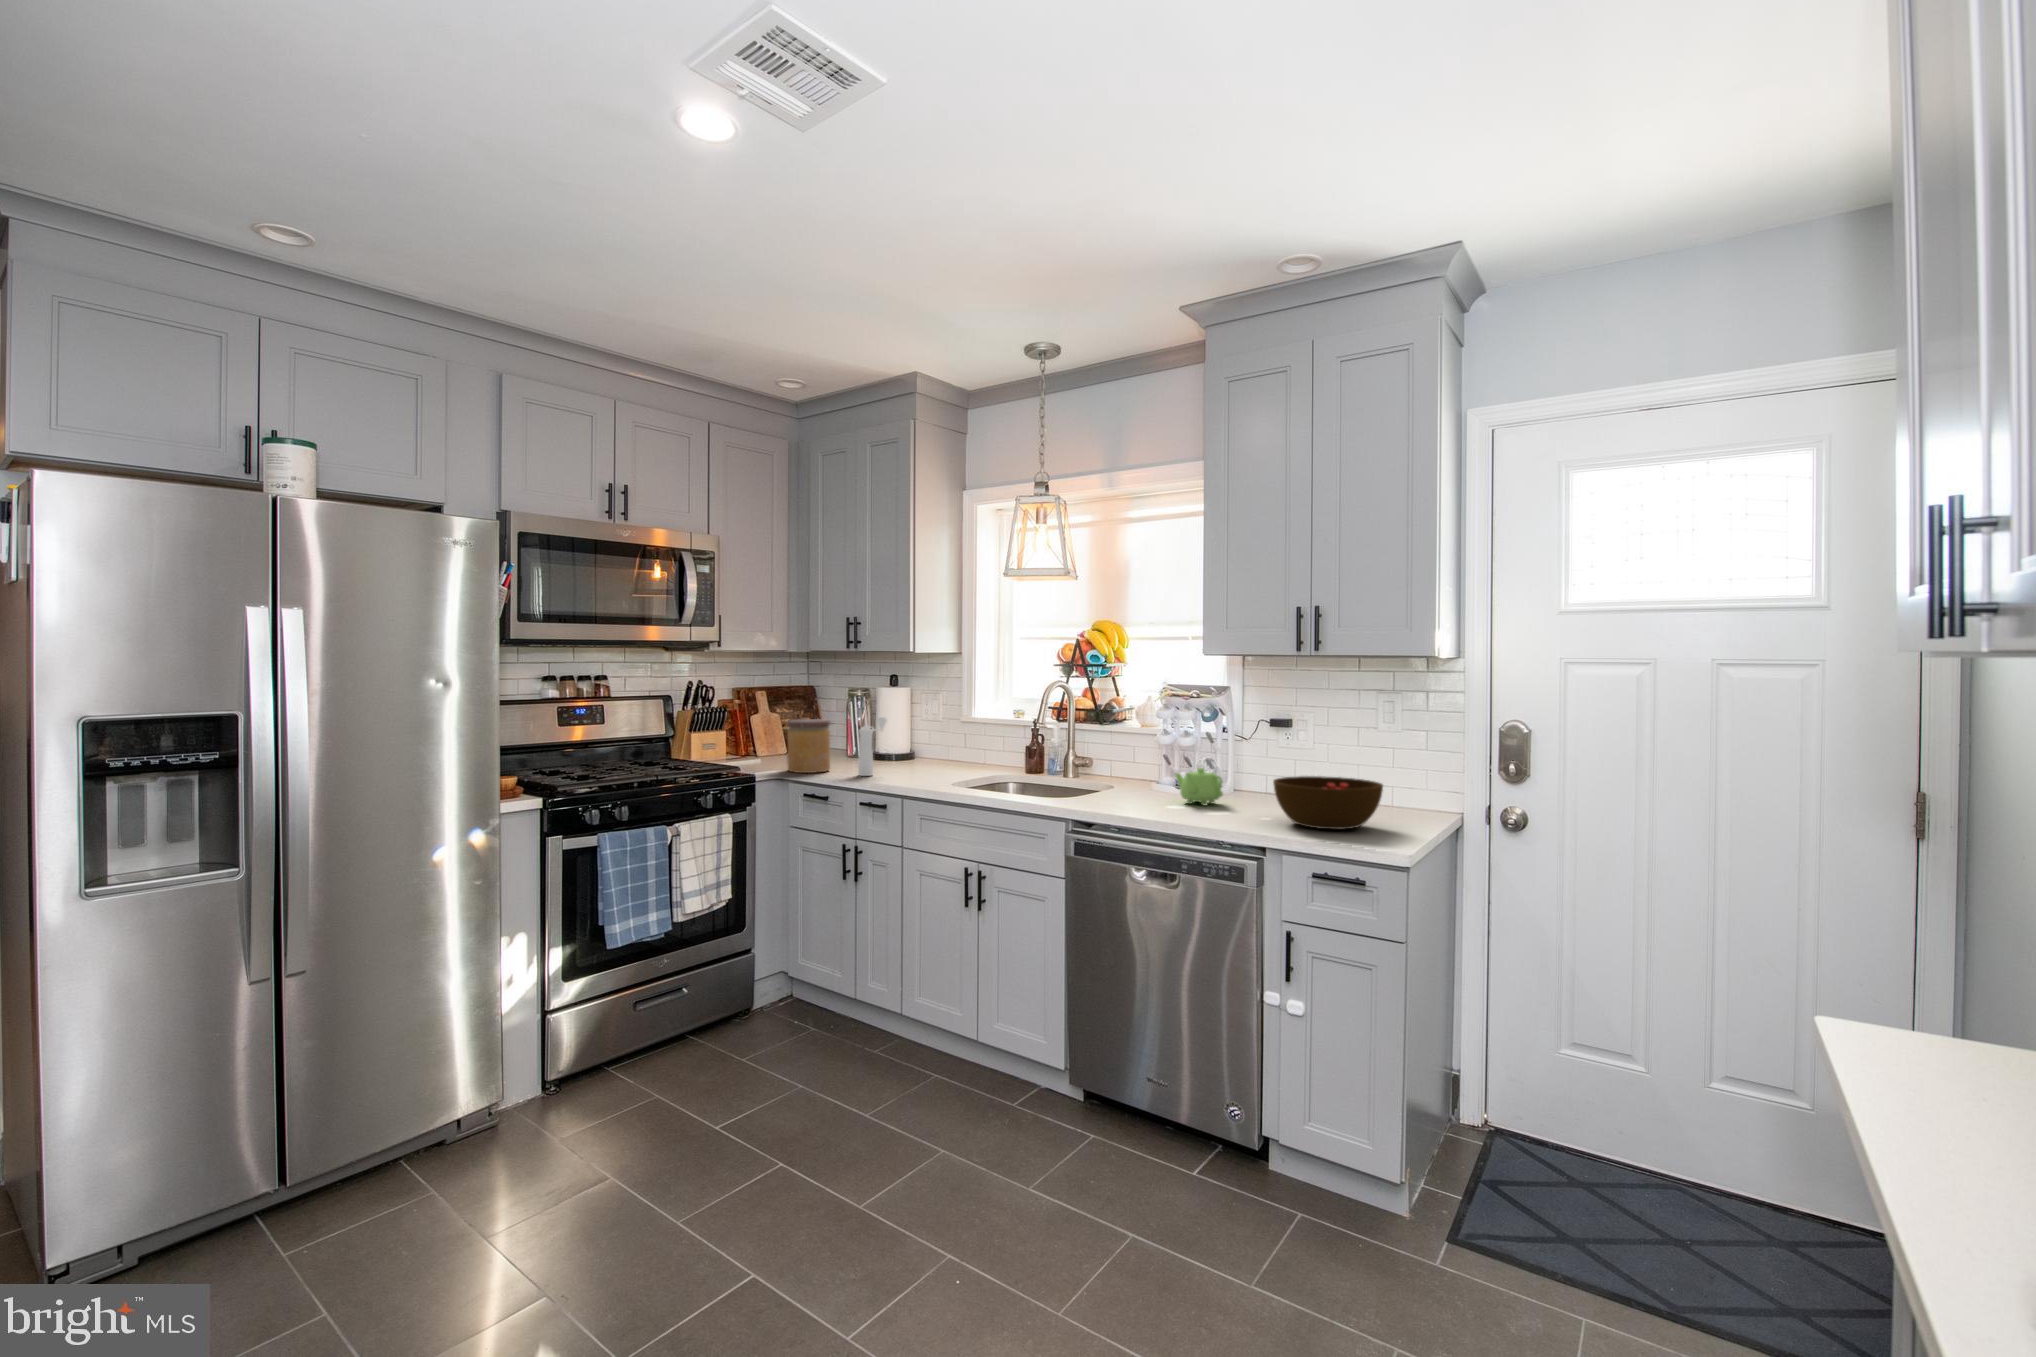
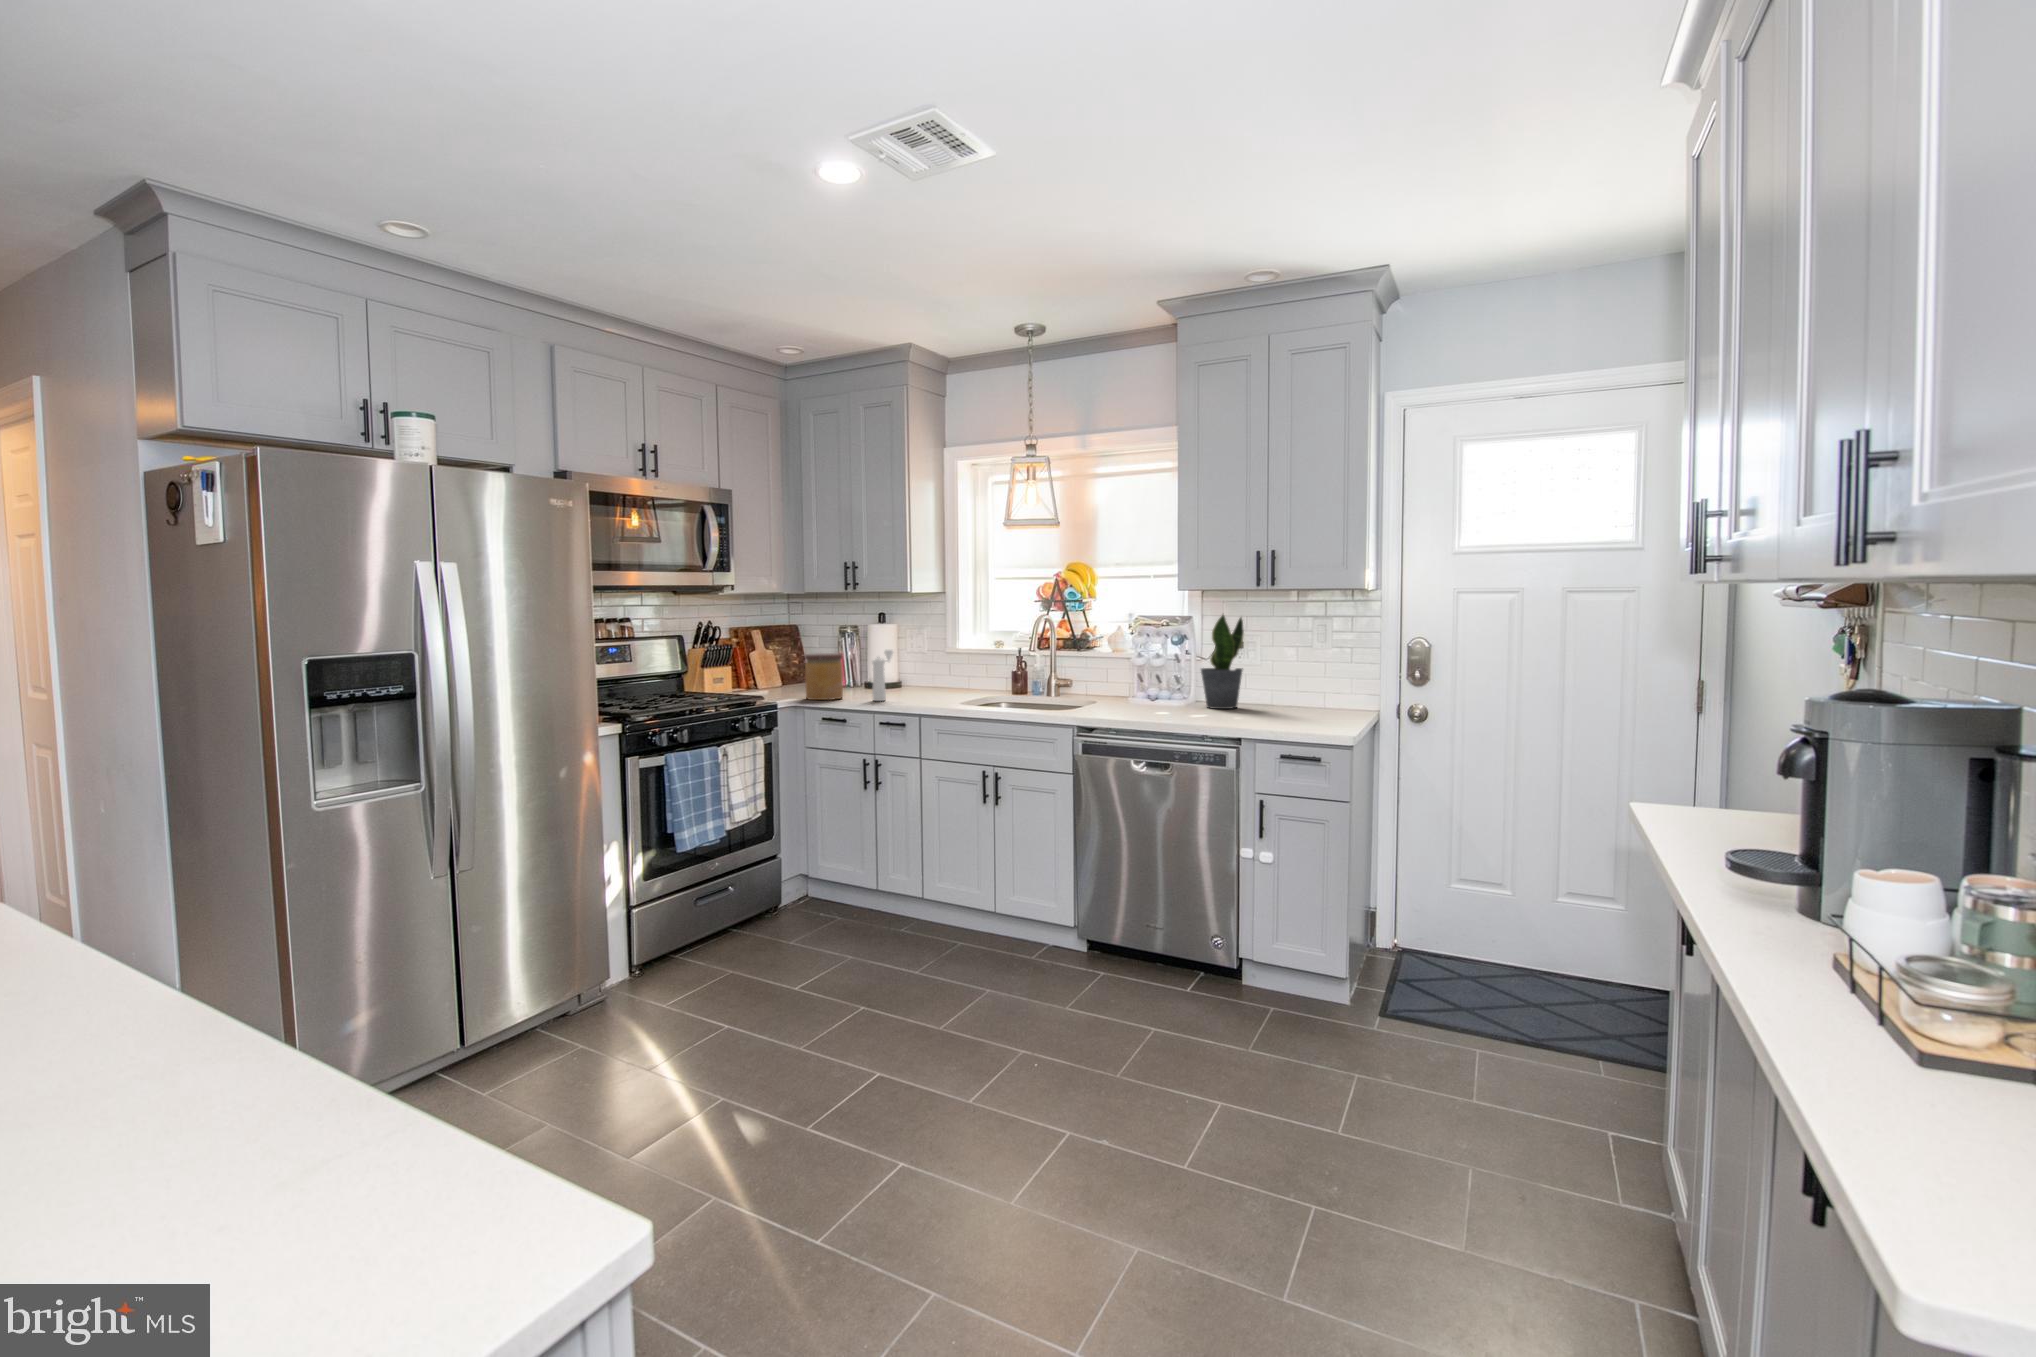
potted plant: none [1236,683,1291,801] -> present [1201,615,1244,709]
teapot: present [1175,768,1223,805] -> none [1154,683,1195,713]
bowl: present [1273,776,1383,829] -> none [1242,685,1326,723]

